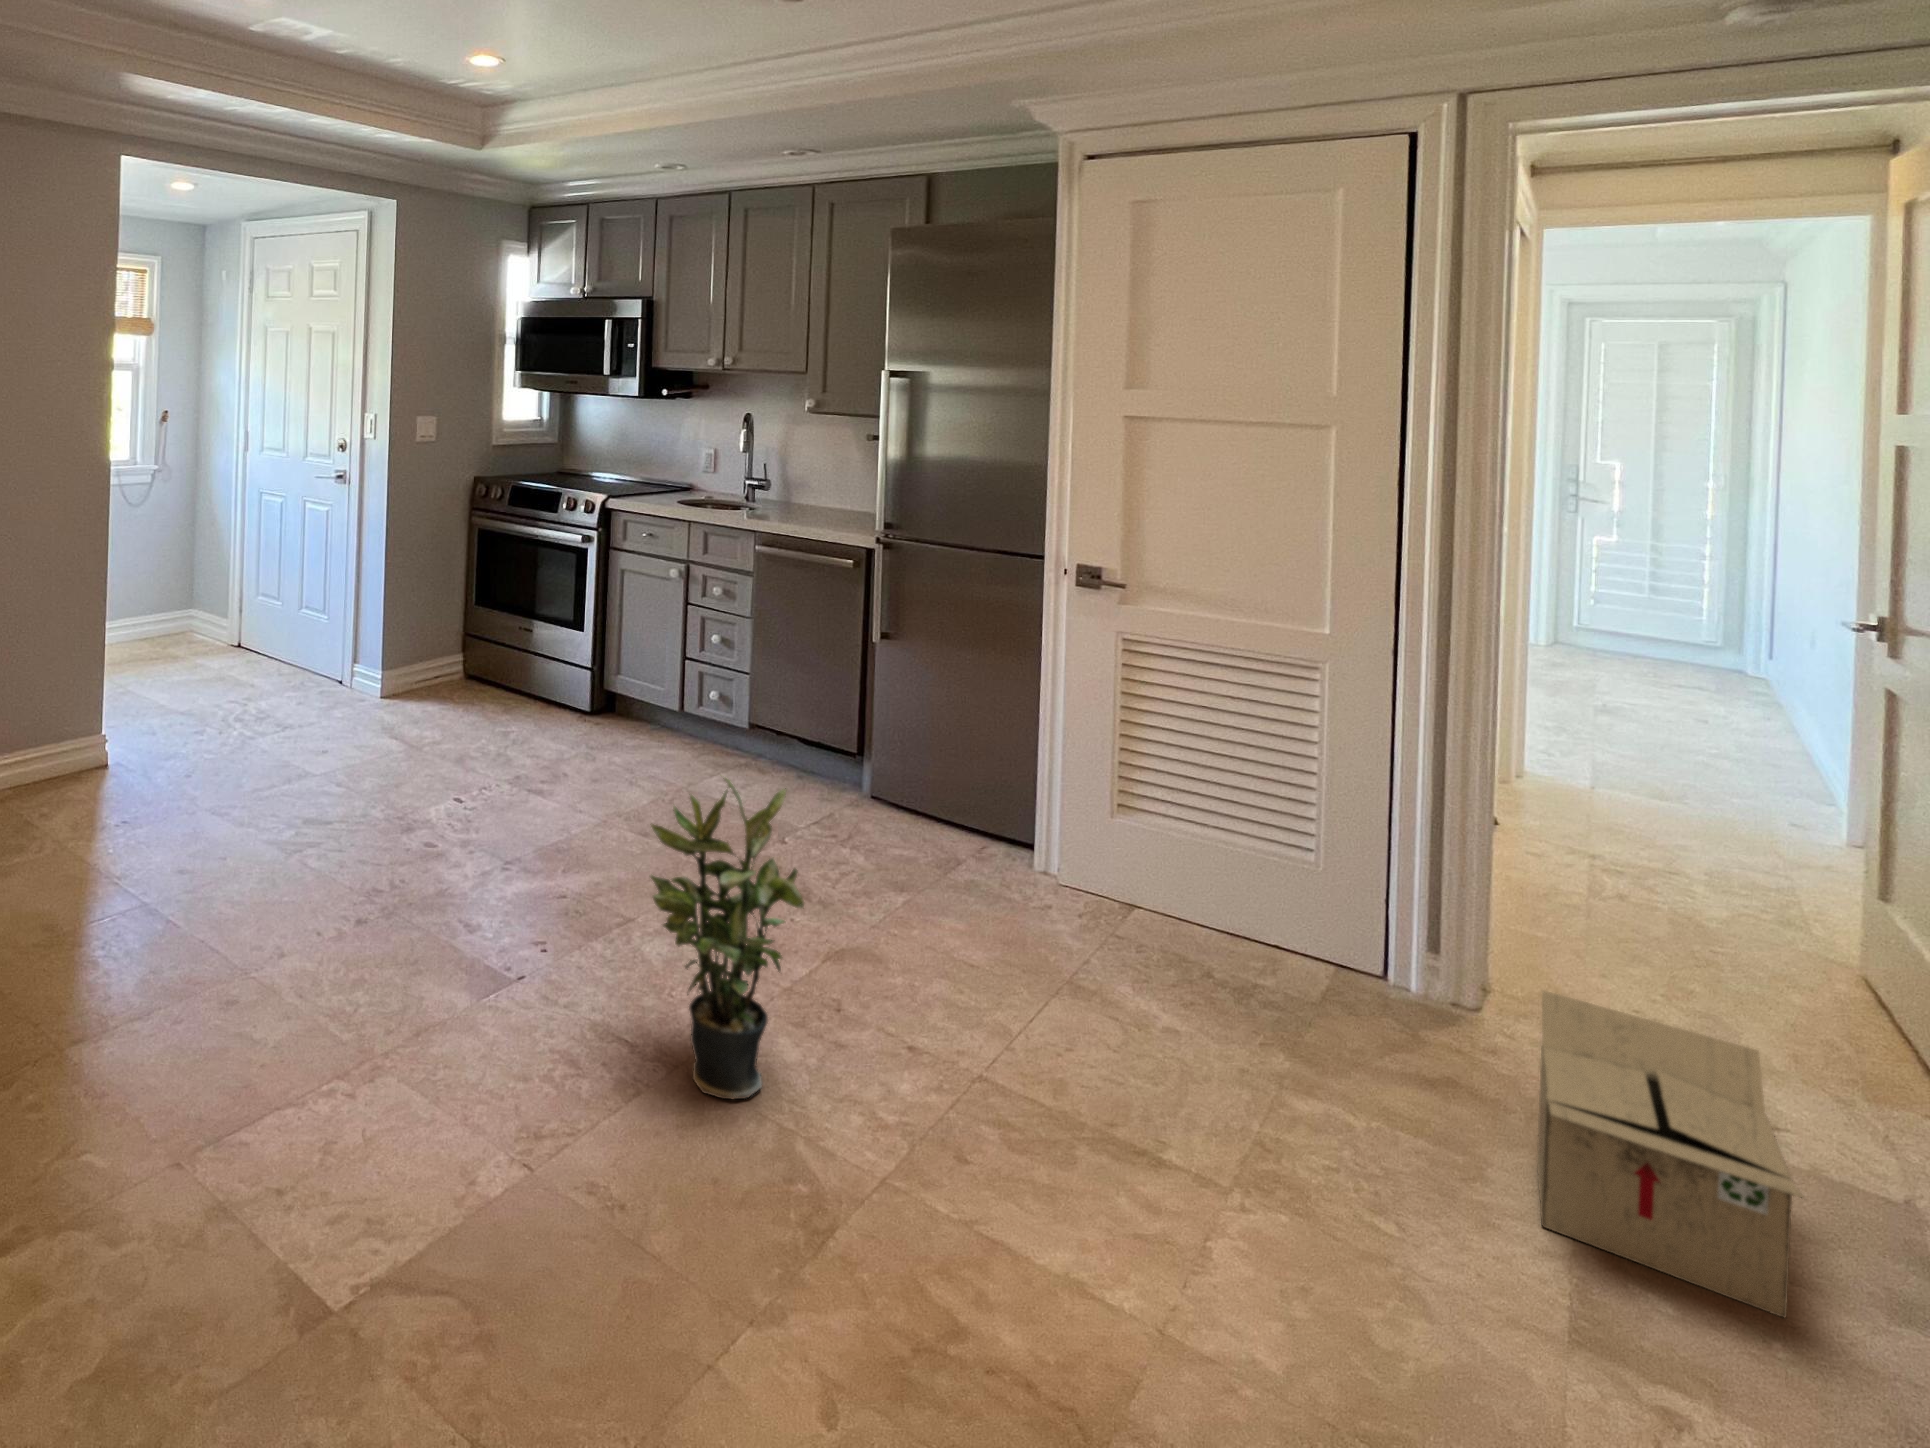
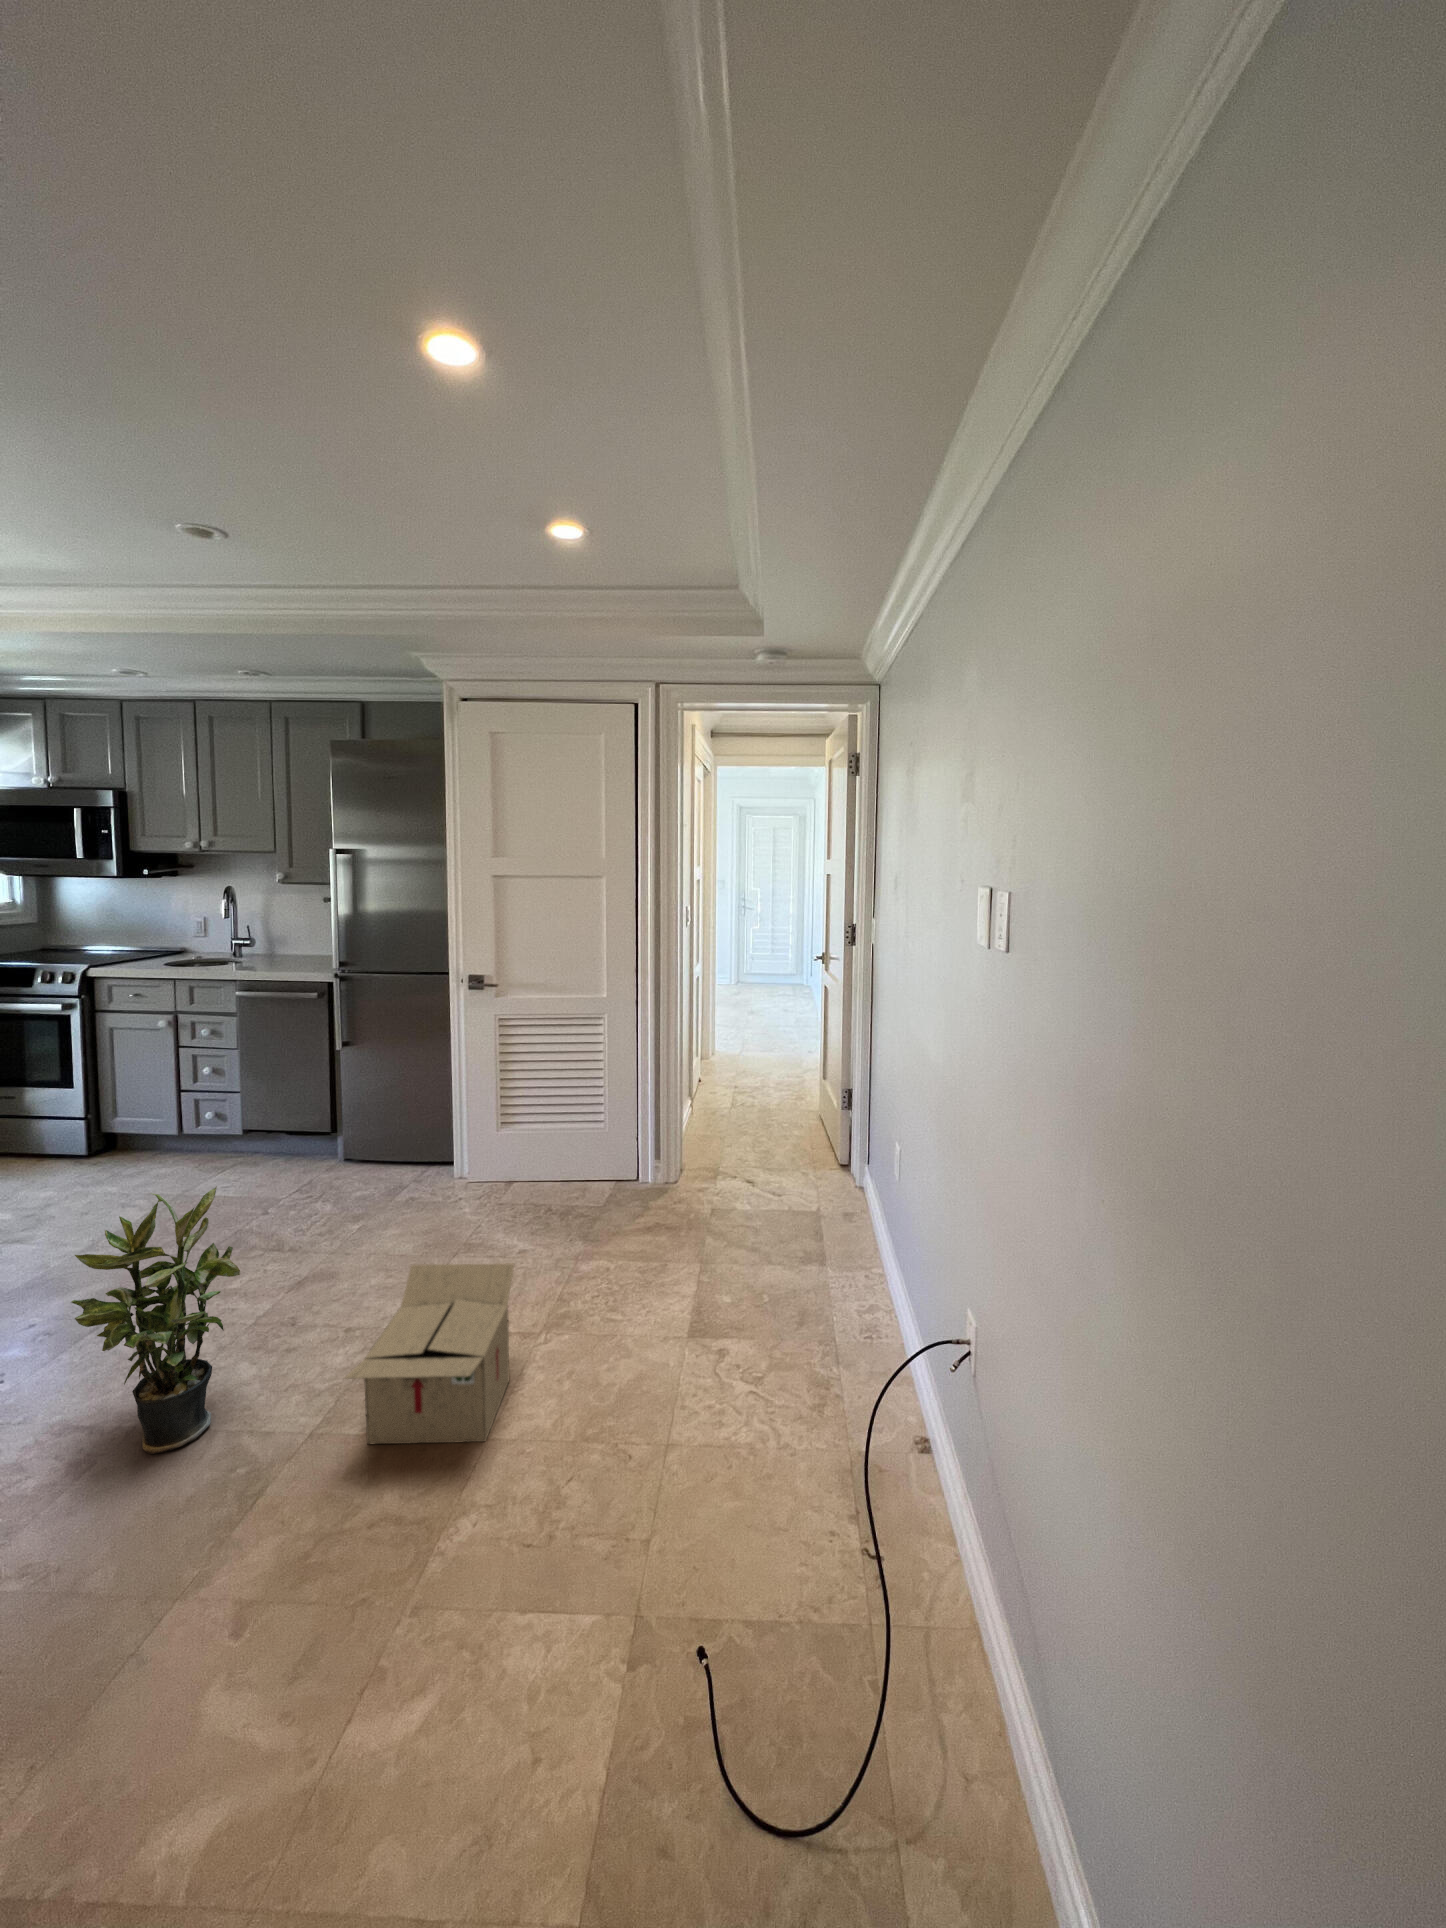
cardboard box: present [1537,991,1804,1318] -> present [345,1264,514,1444]

